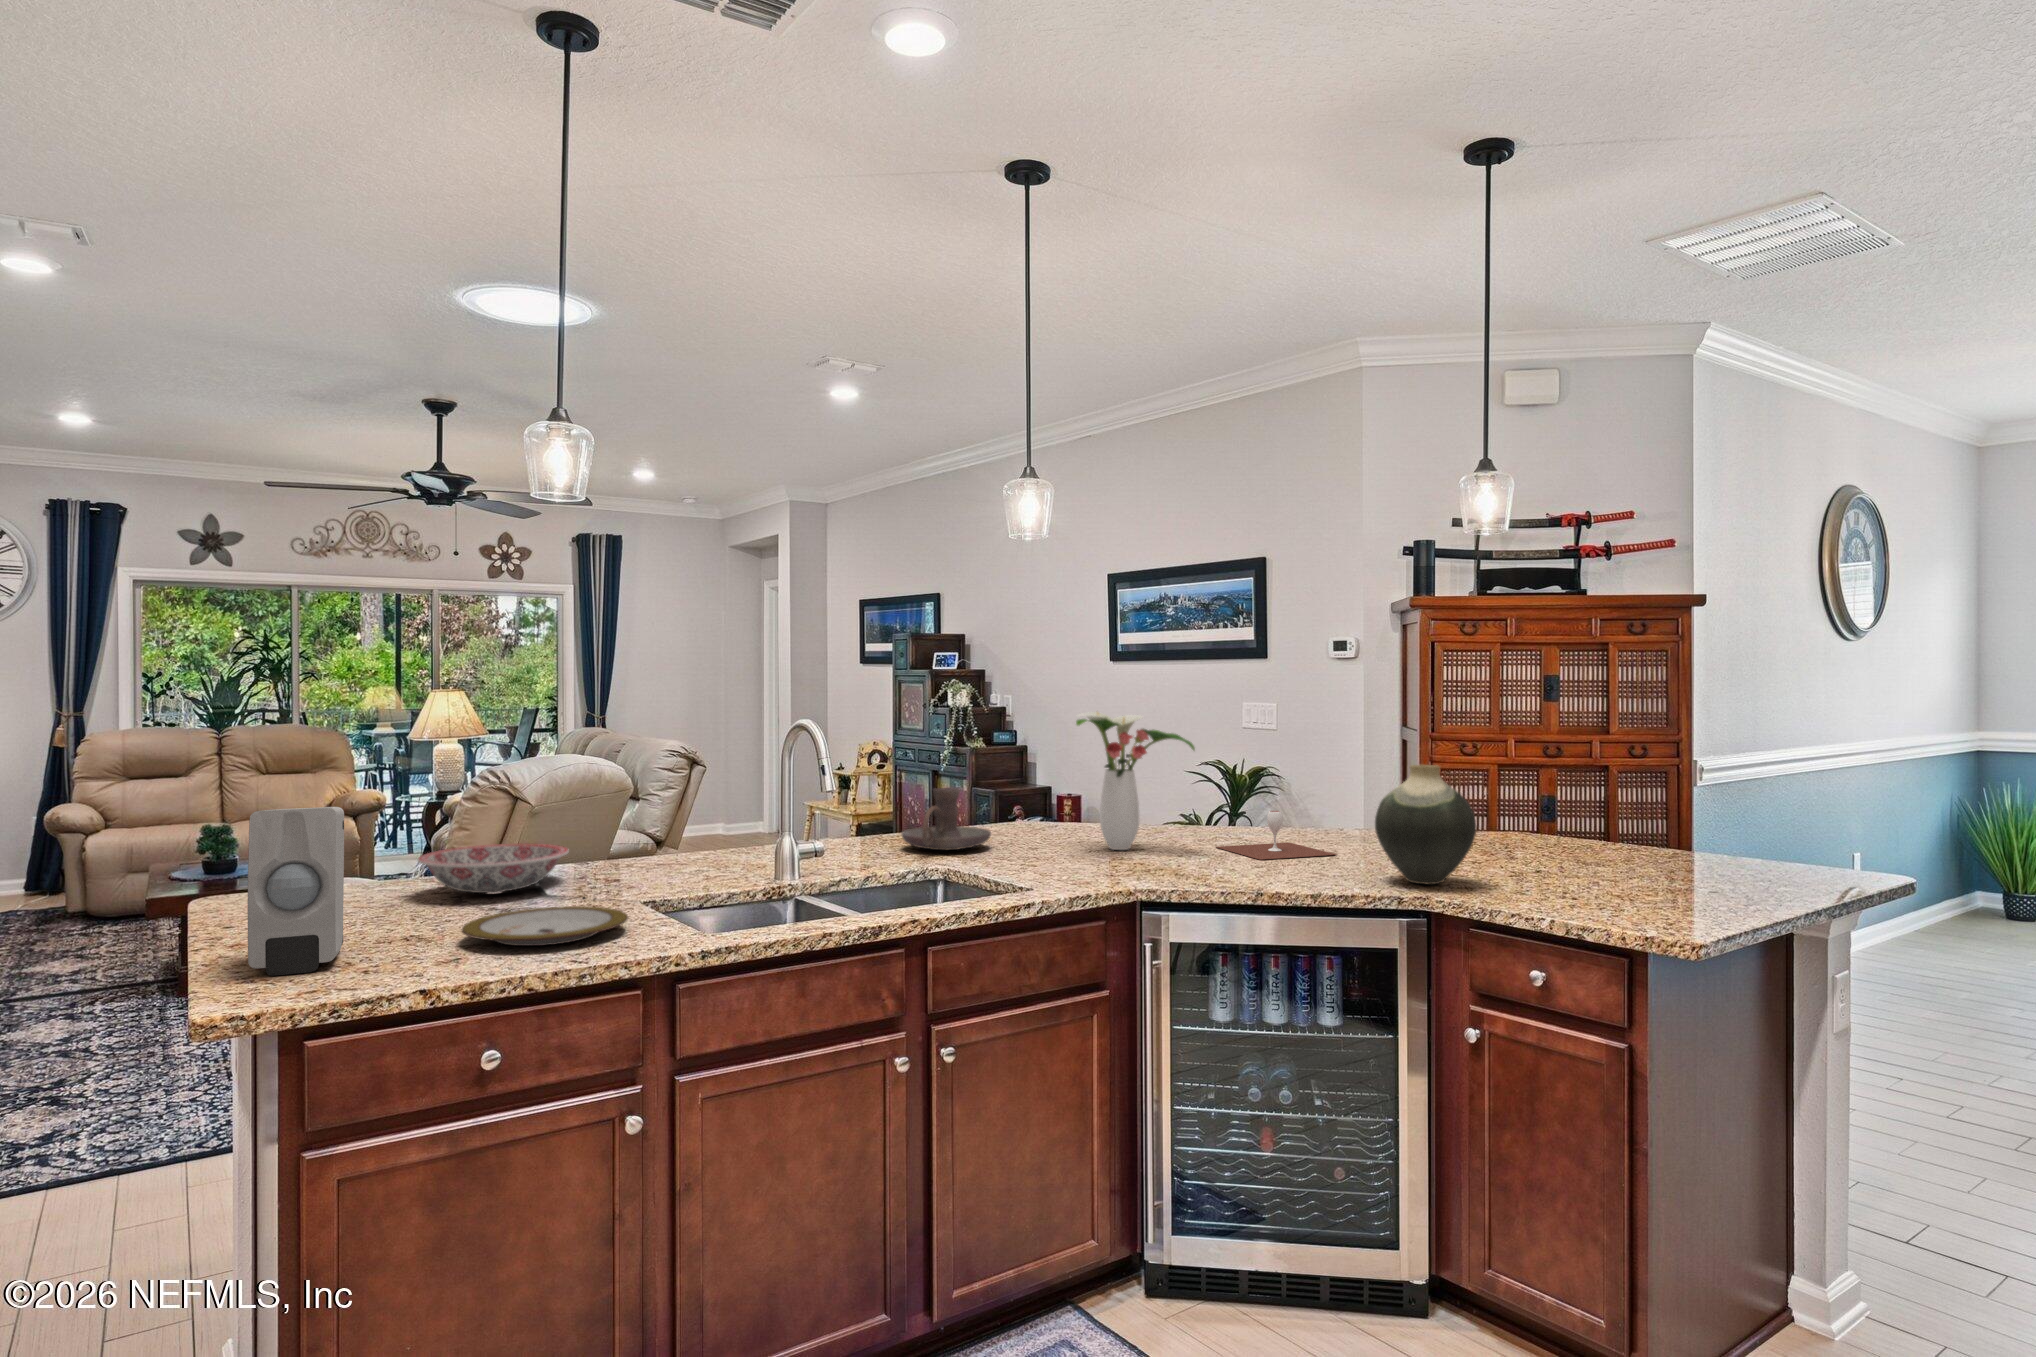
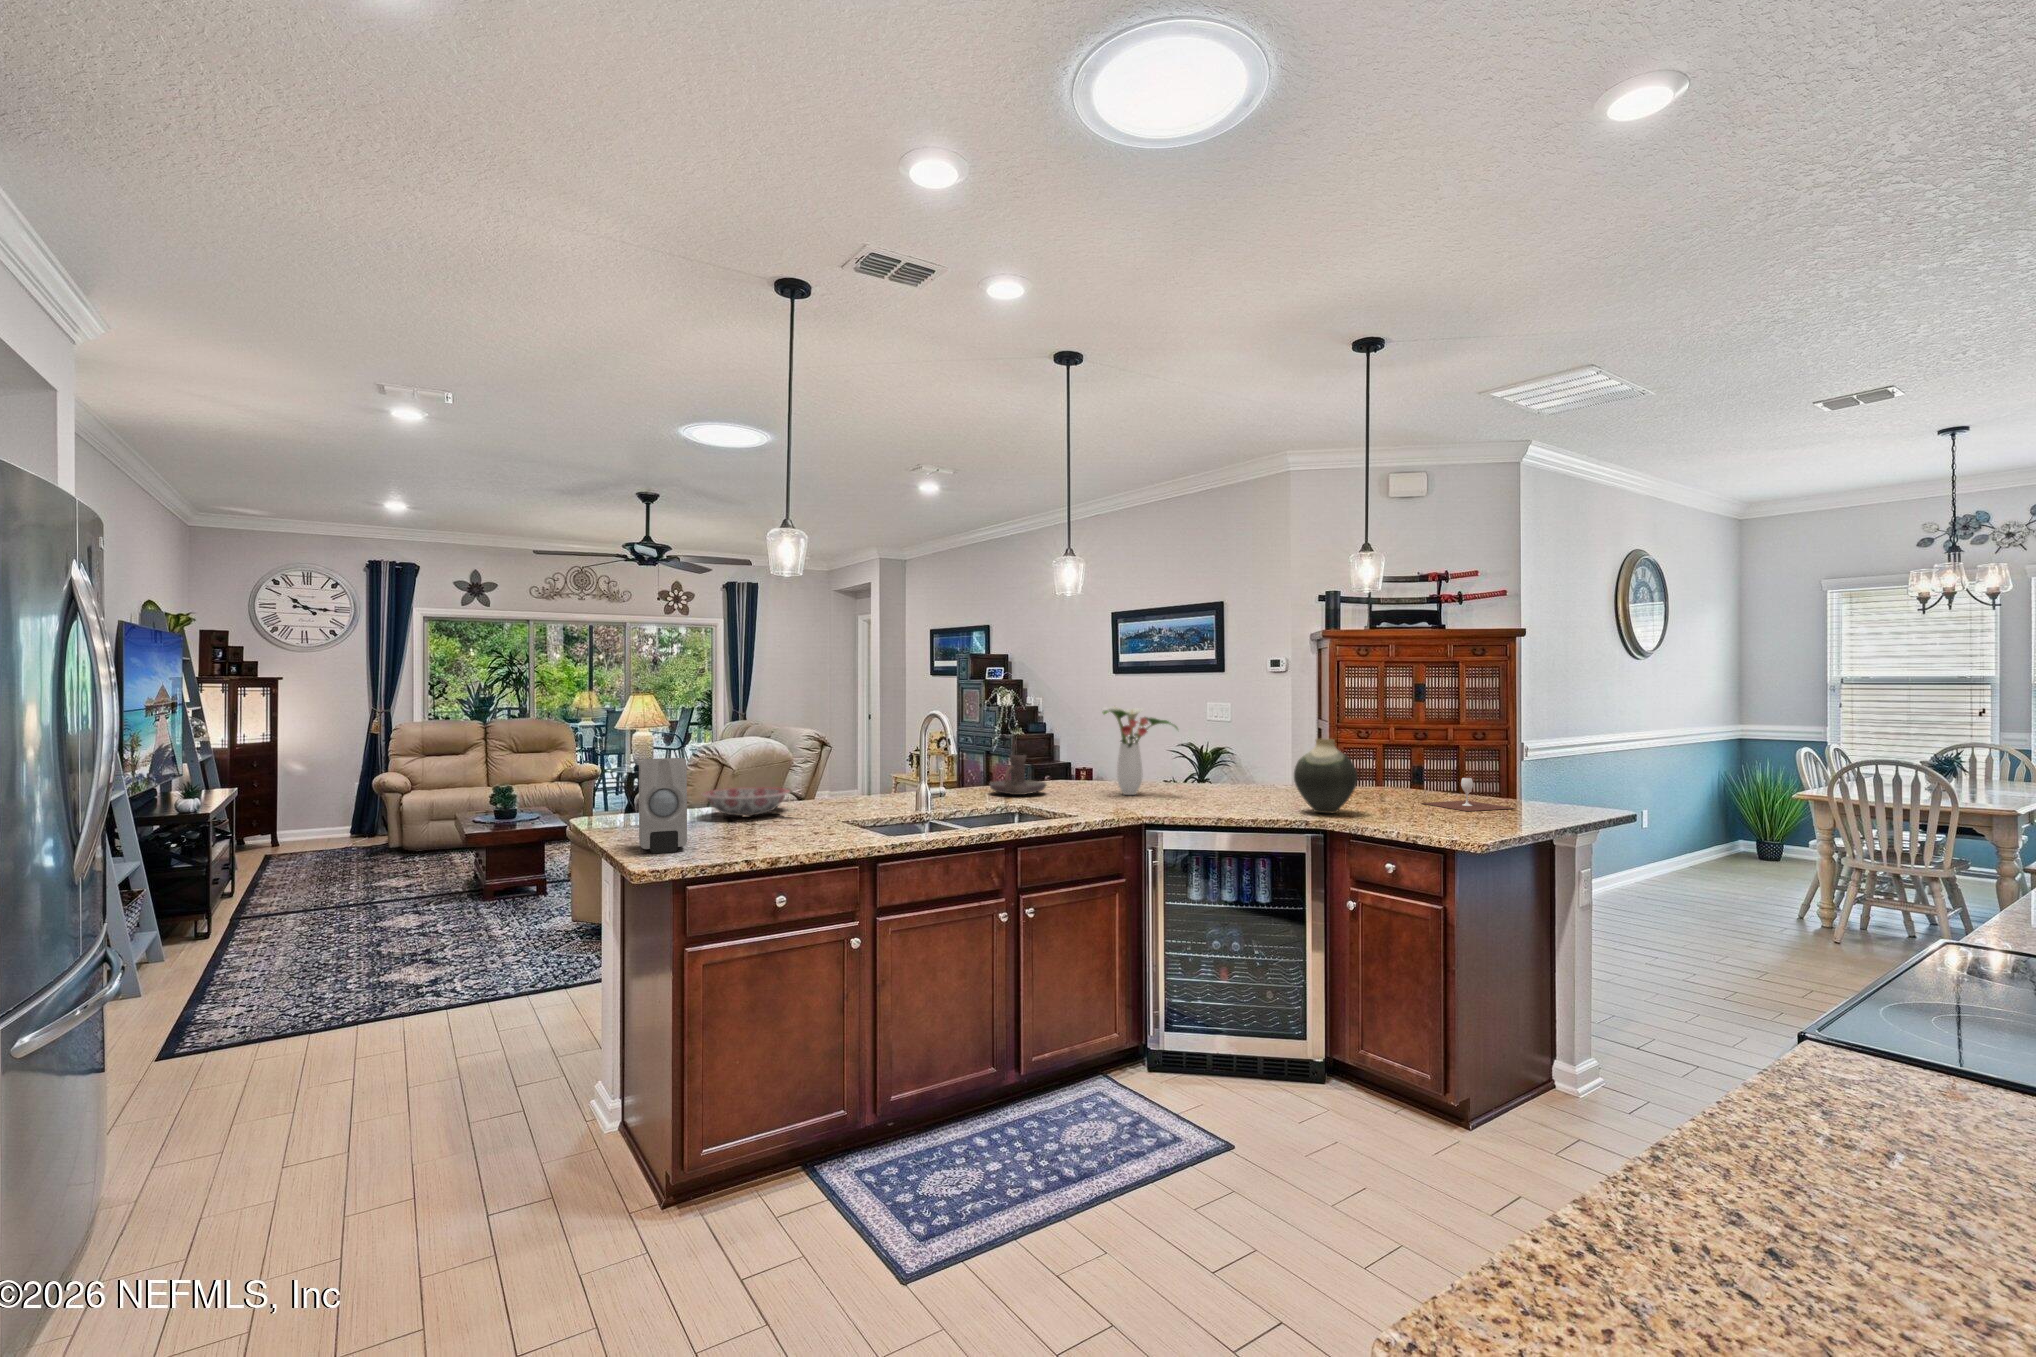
wine glass: present [1216,811,1337,860] -> present [1422,778,1513,811]
plate: present [461,906,628,946] -> none [748,821,843,841]

